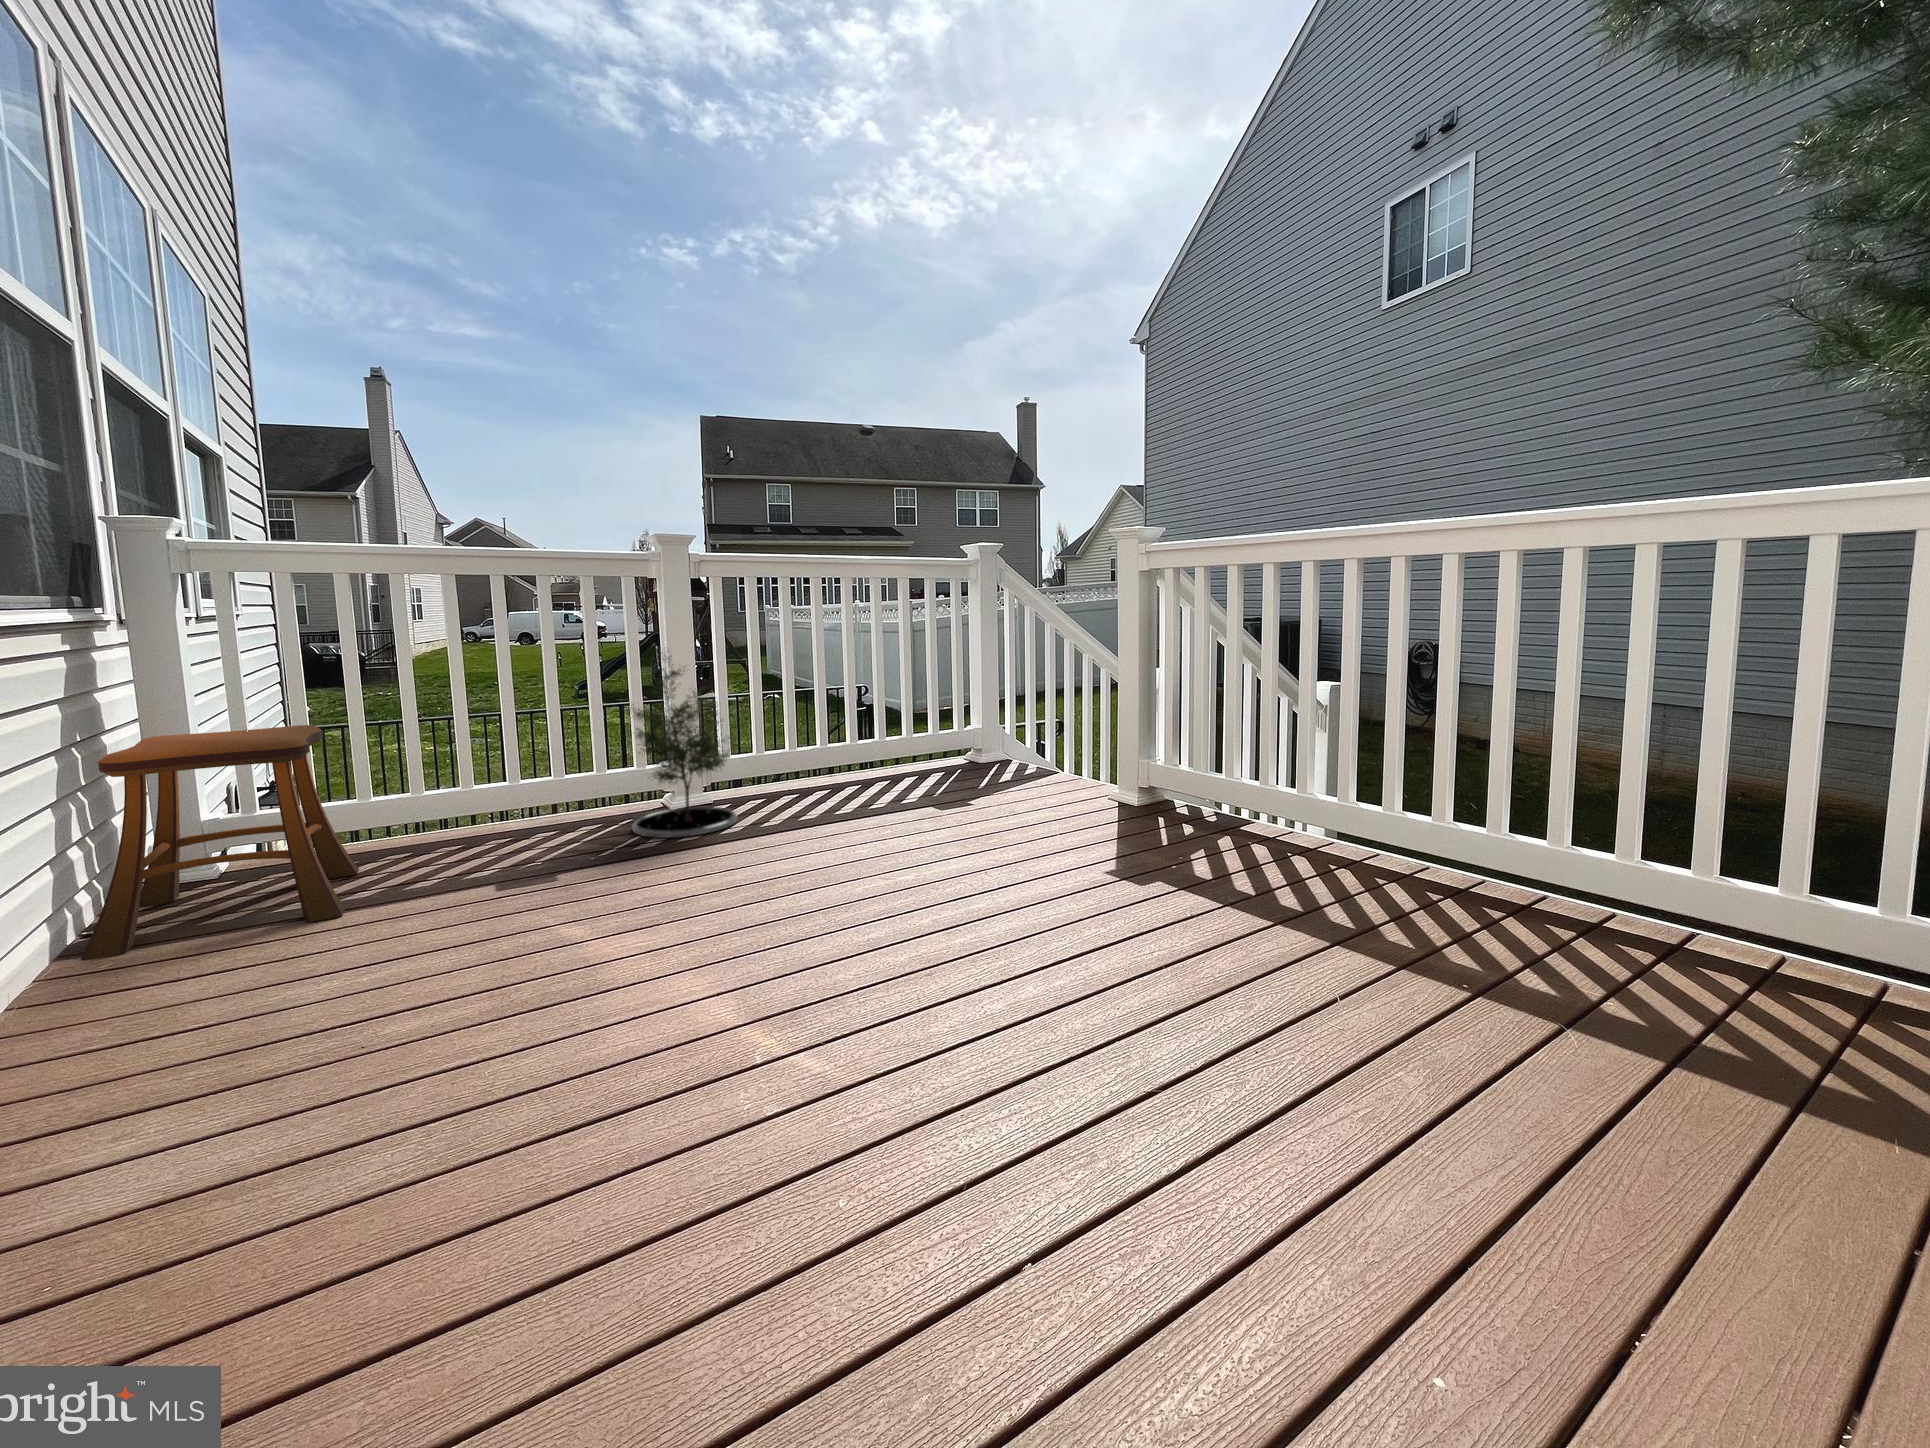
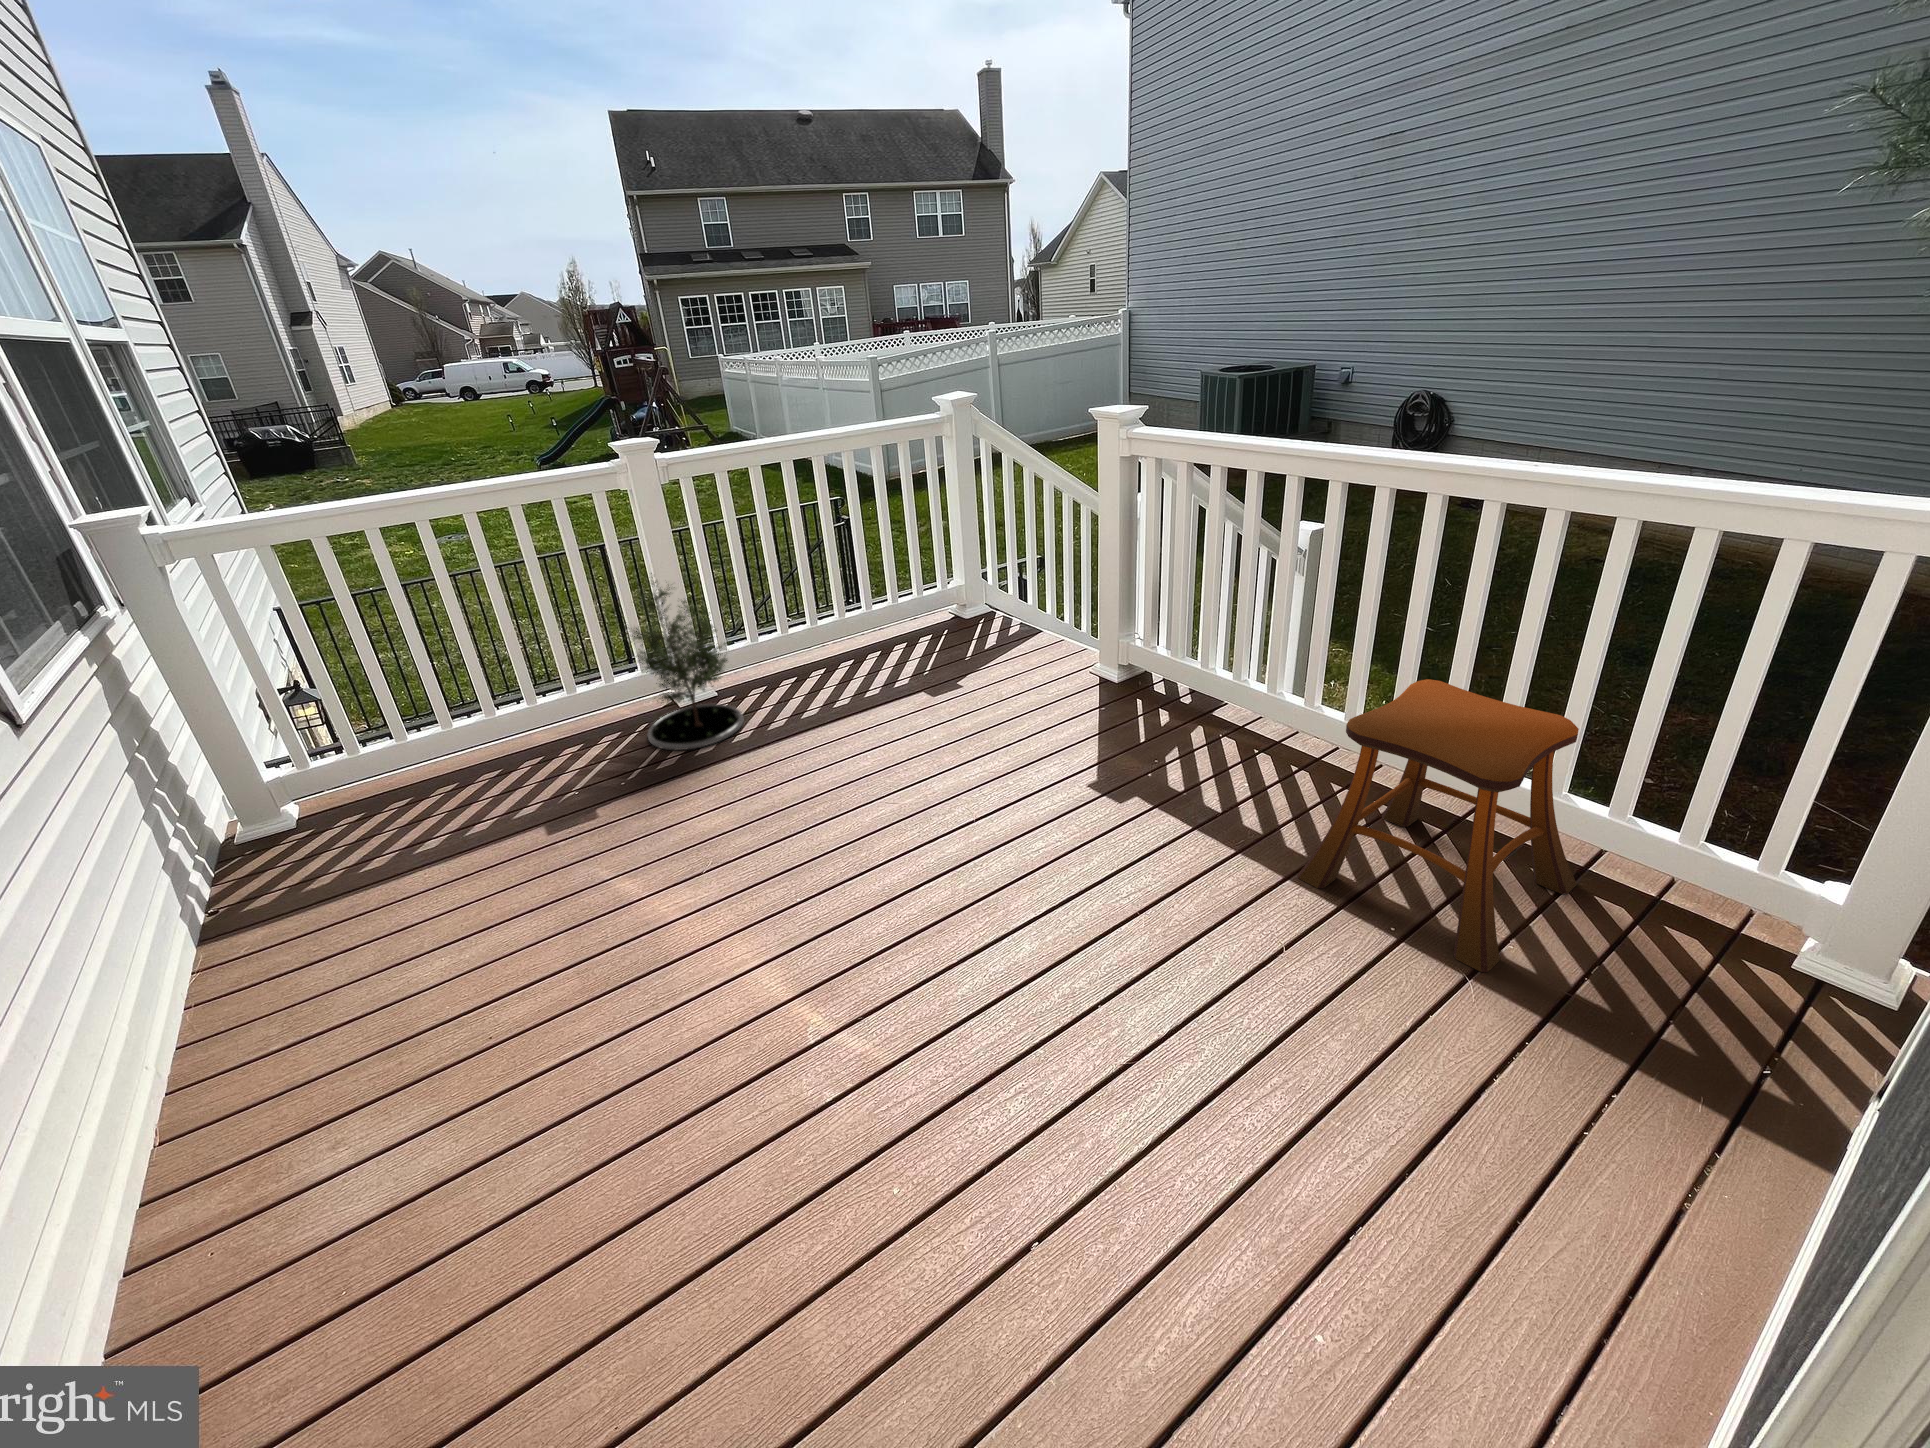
stool: present [81,725,359,961] -> present [1297,679,1579,972]

